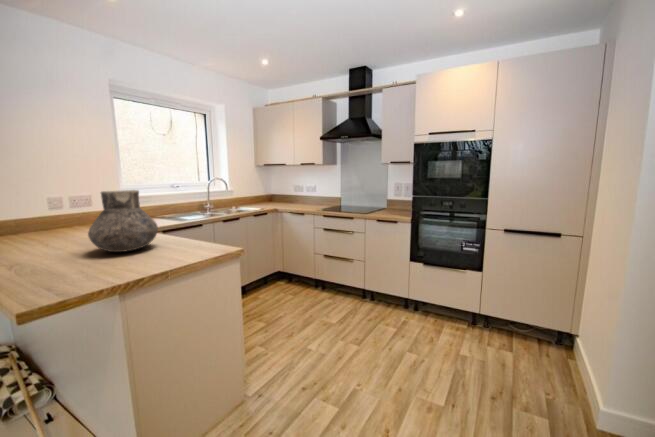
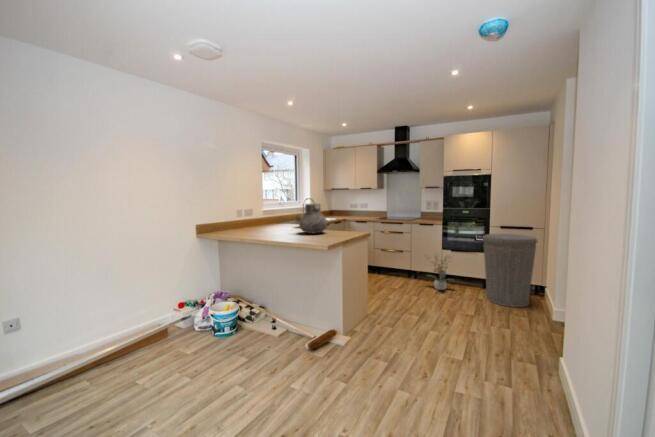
trash can: none [471,242,572,381] -> present [483,234,537,307]
potted plant: none [378,267,425,330] -> present [426,255,452,290]

